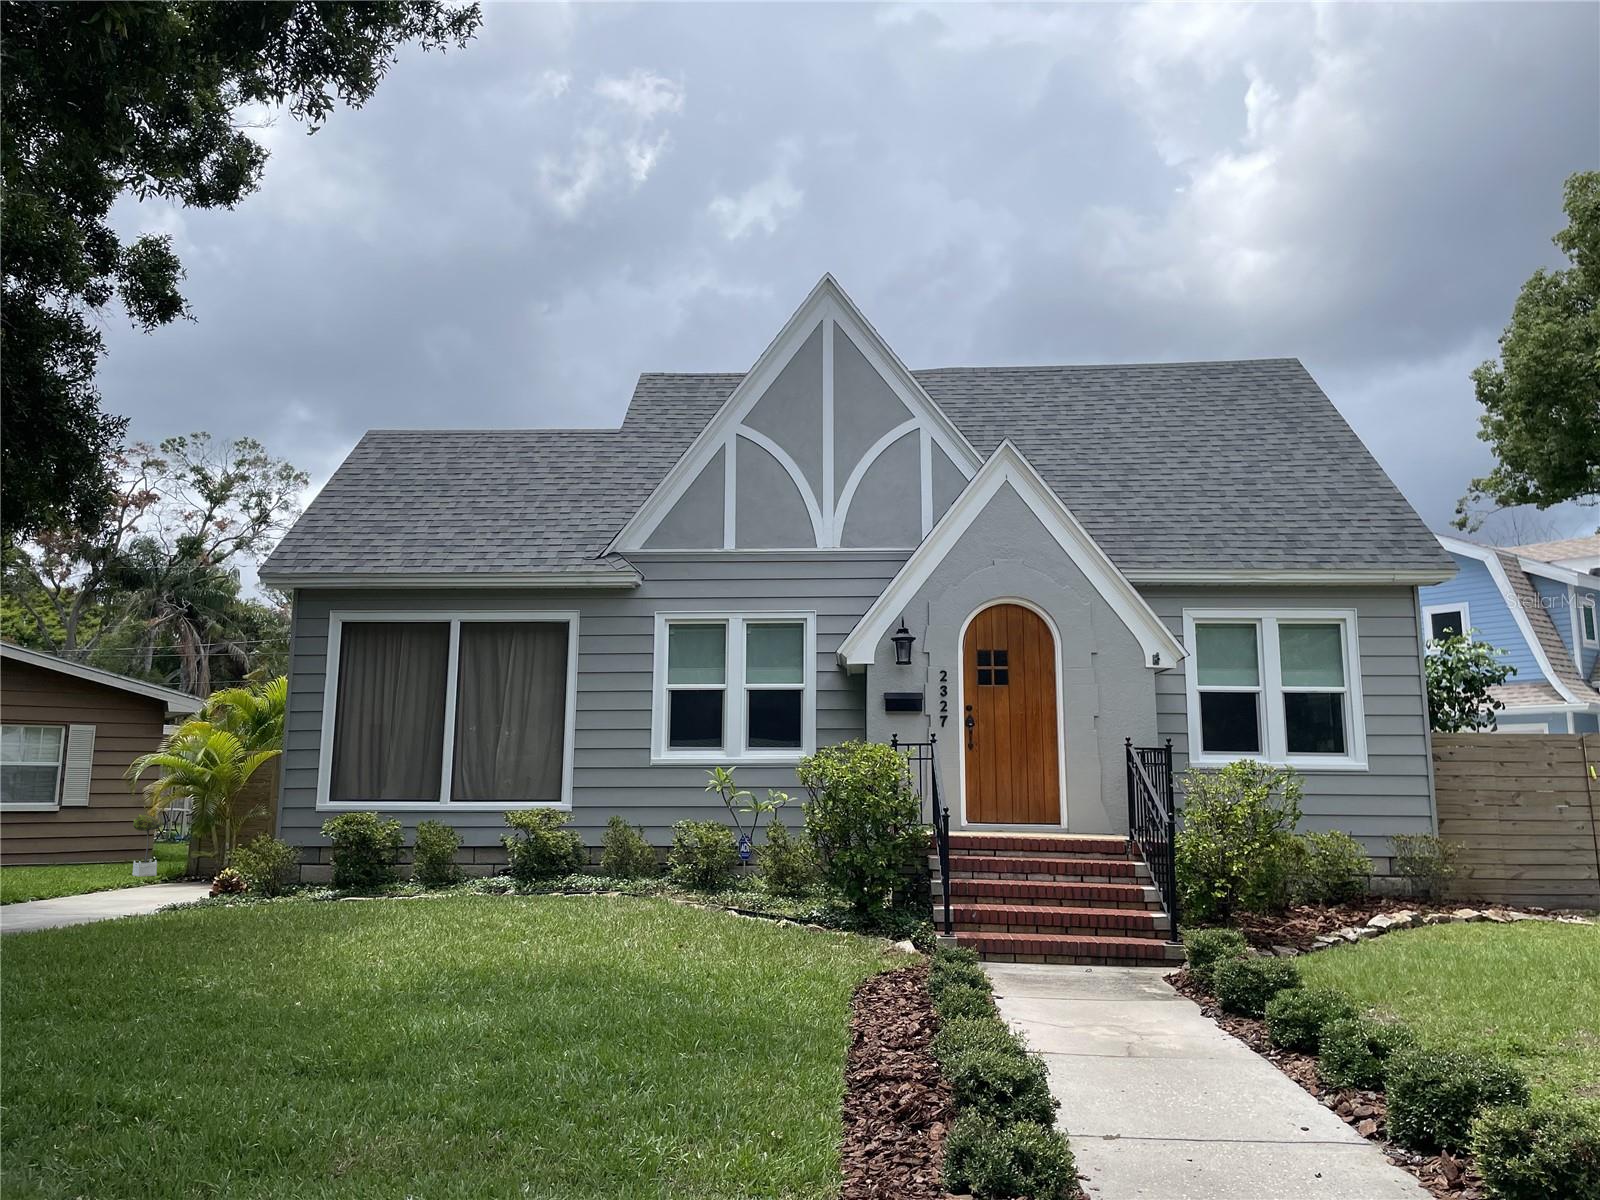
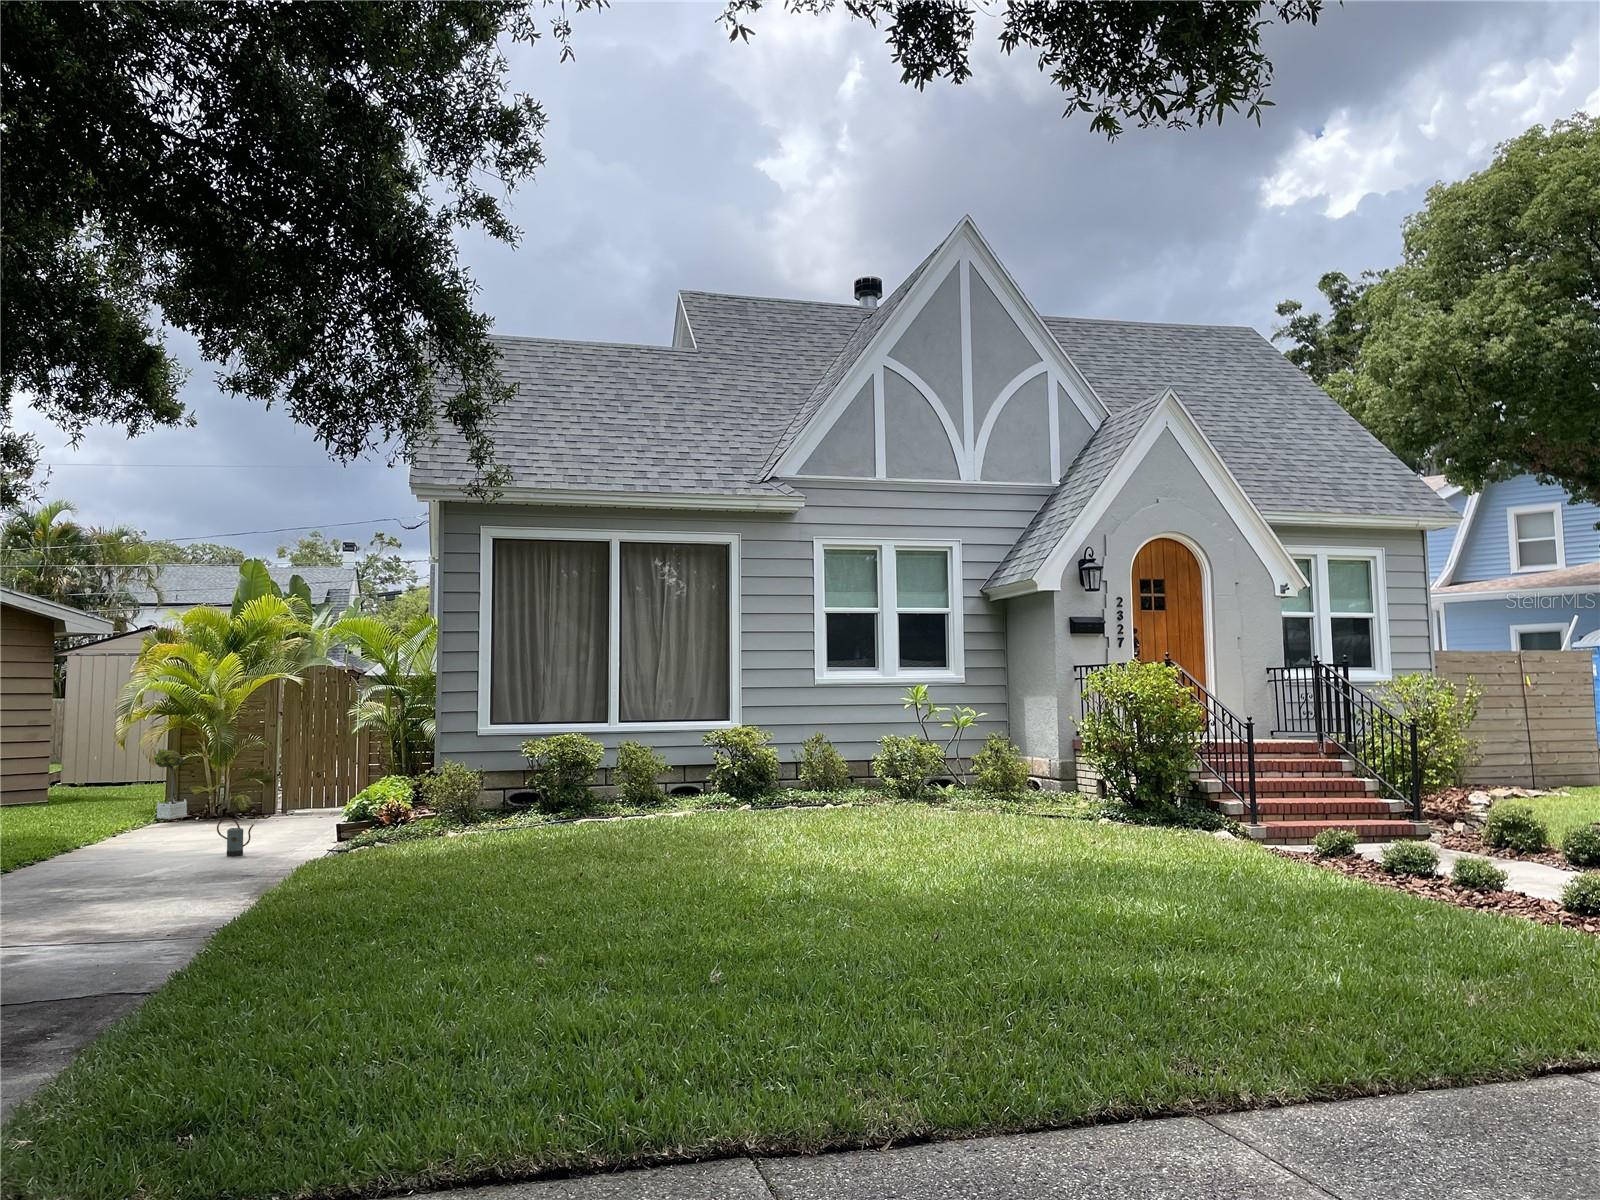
watering can: none [39,868,69,903] -> present [217,818,254,857]

